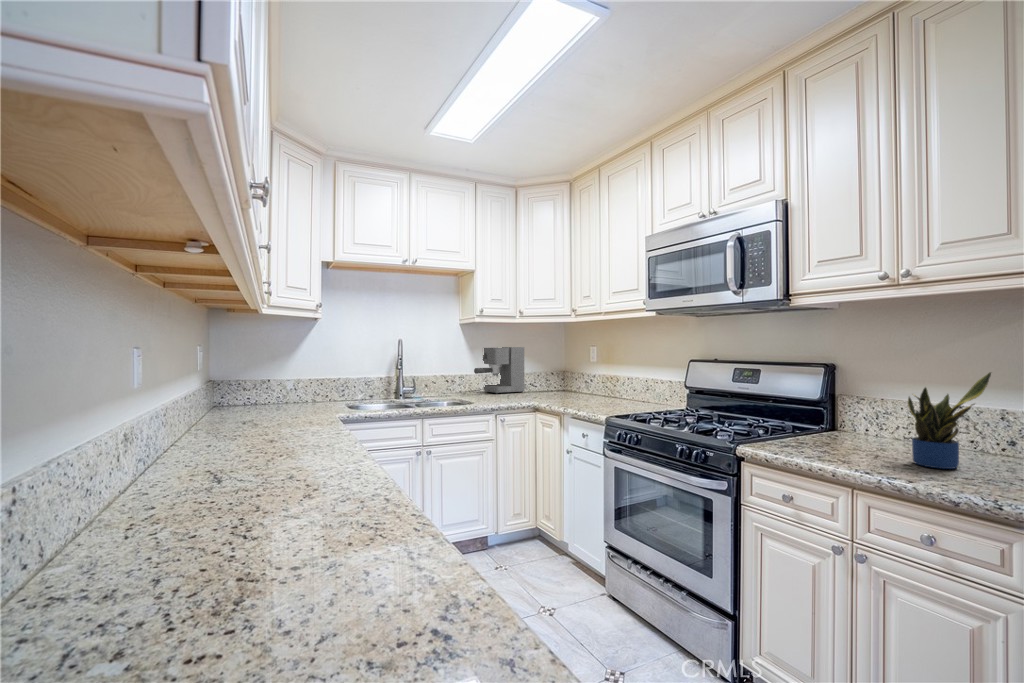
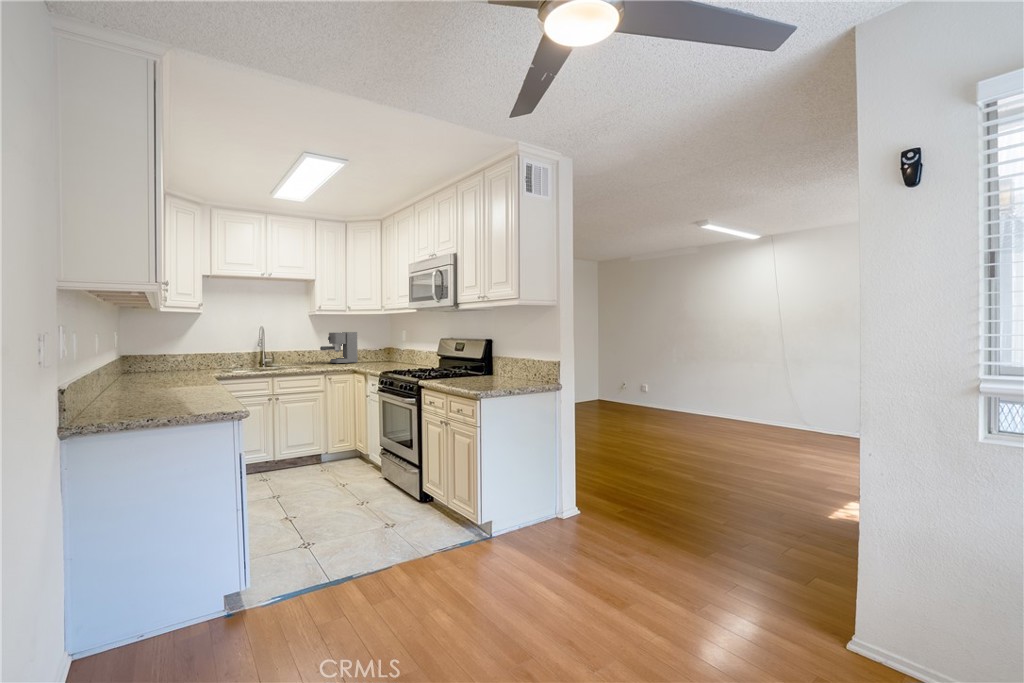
potted plant: present [908,373,991,469] -> none [483,341,511,384]

